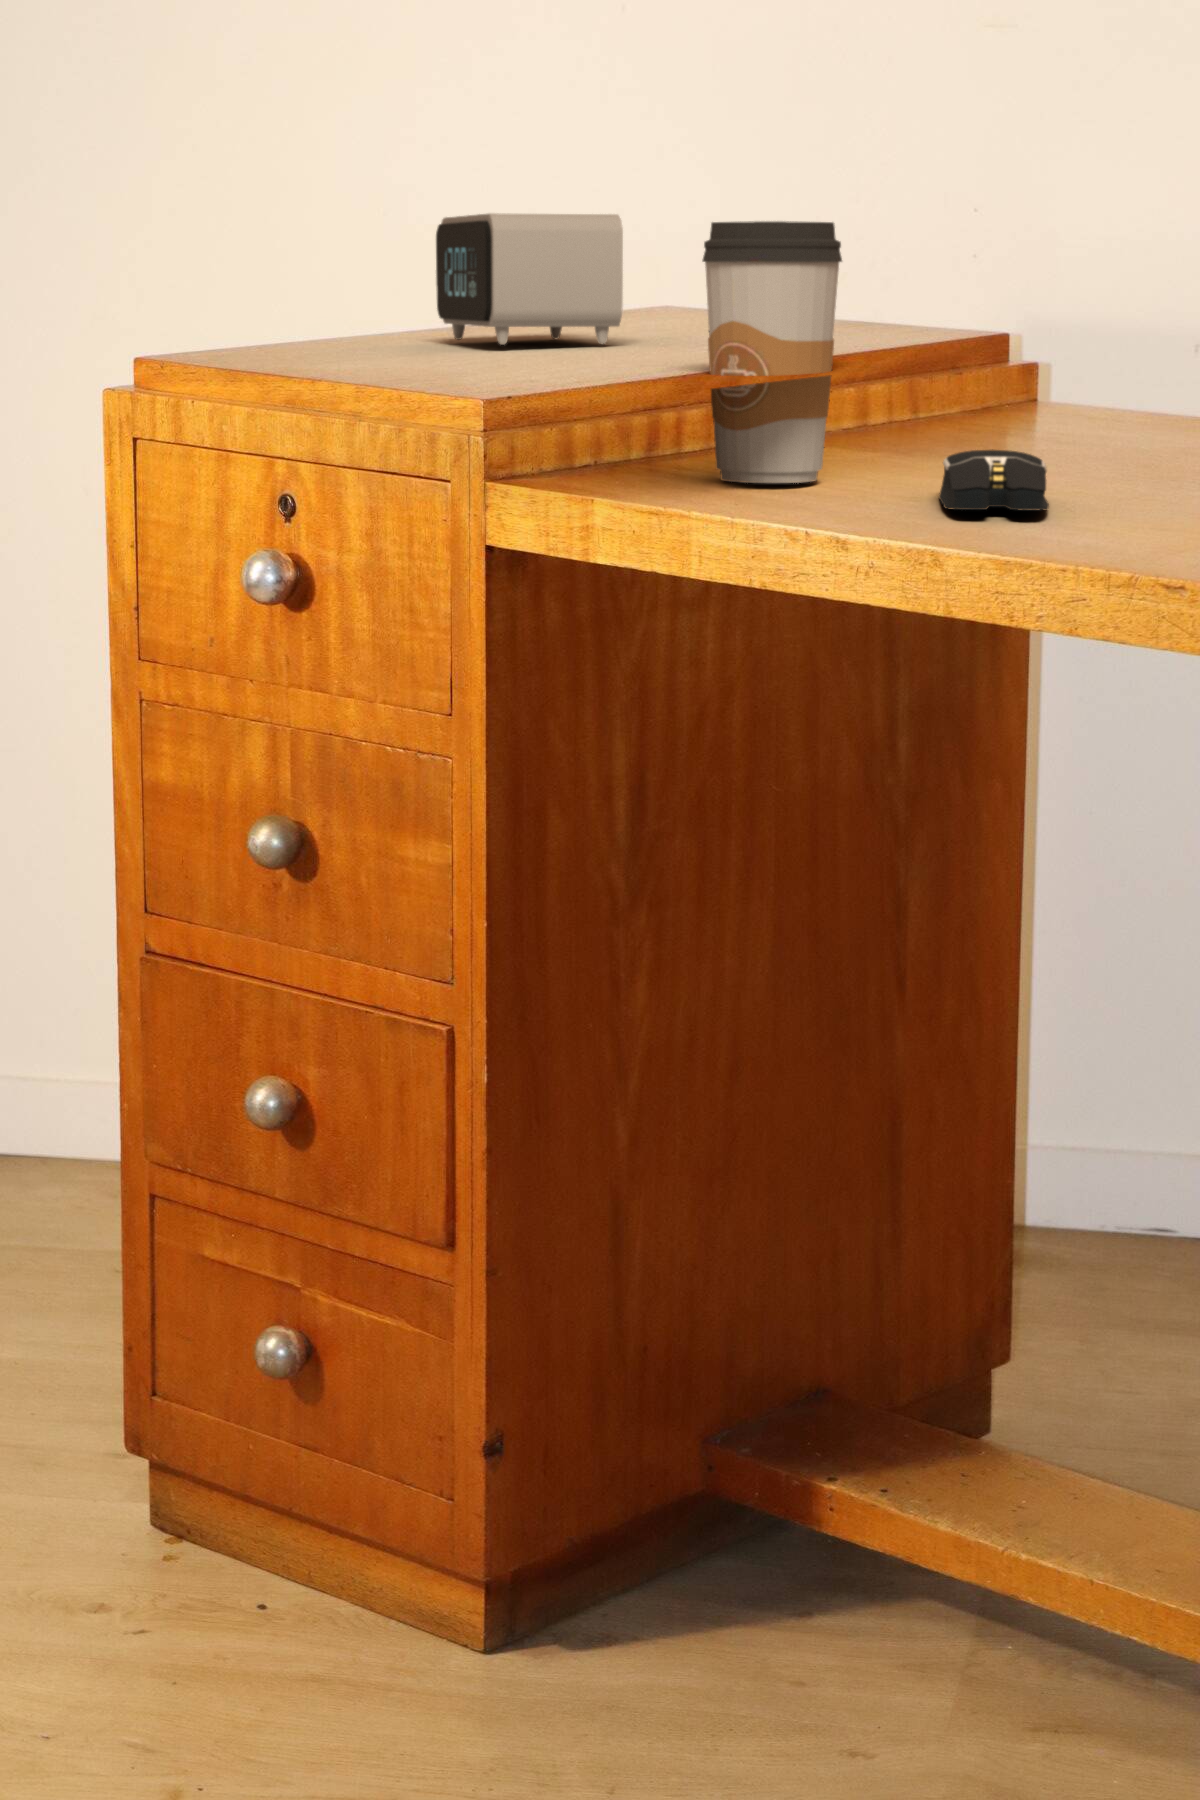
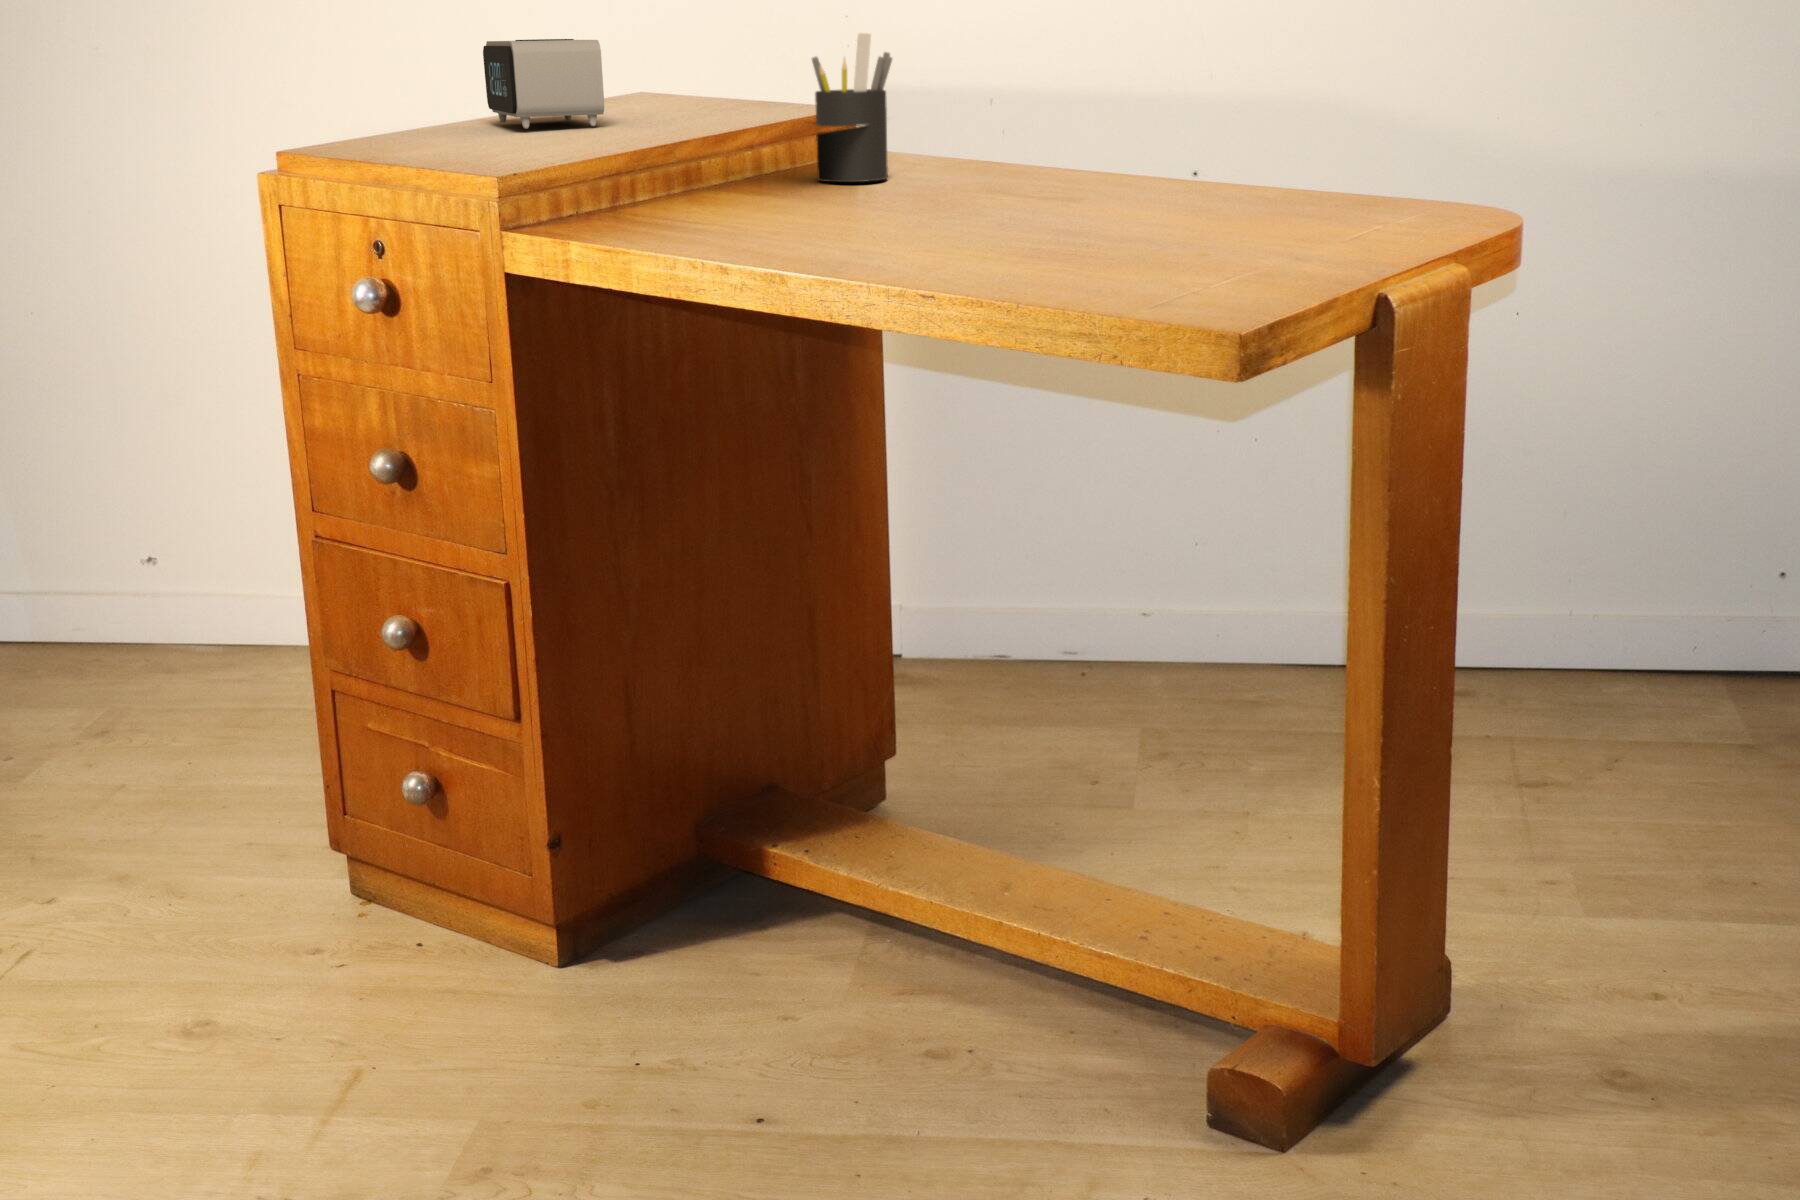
pen holder: none [952,205,1081,433] -> present [812,33,892,182]
coffee cup: present [703,221,842,483] -> none [633,54,725,227]
computer mouse: present [939,449,1049,510] -> none [792,203,860,245]

